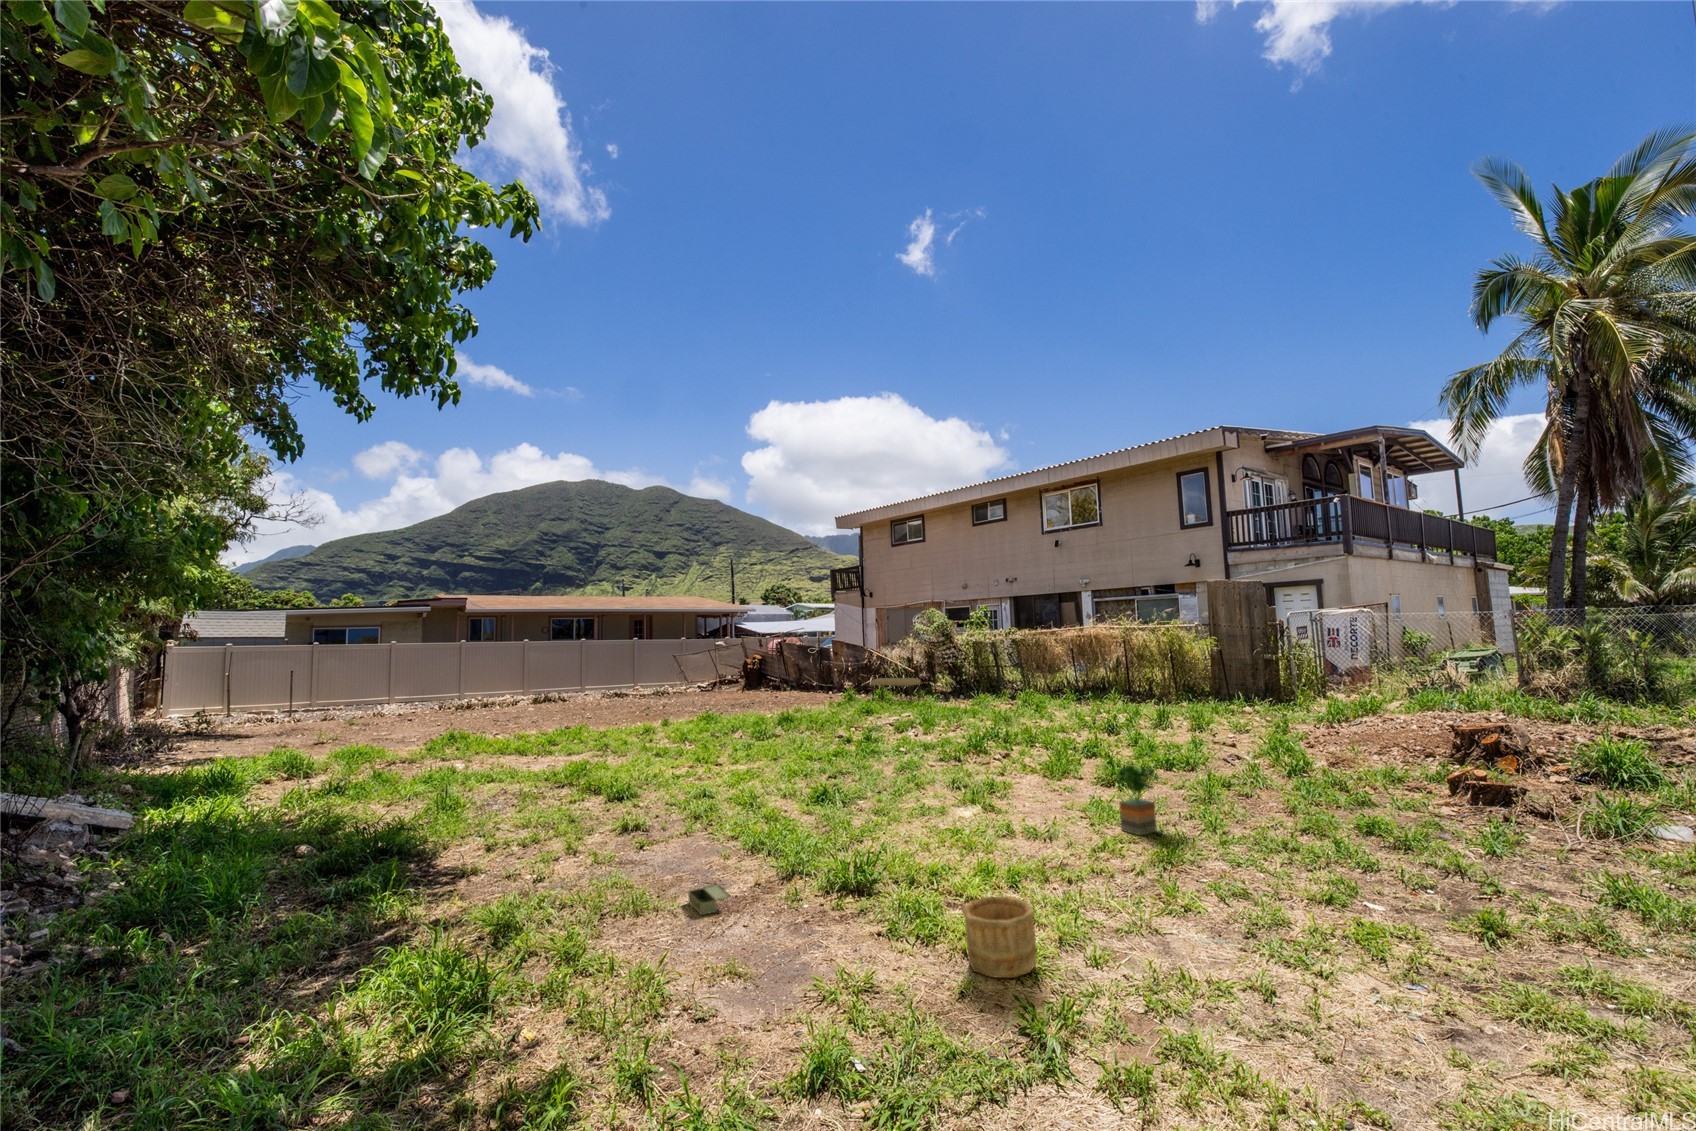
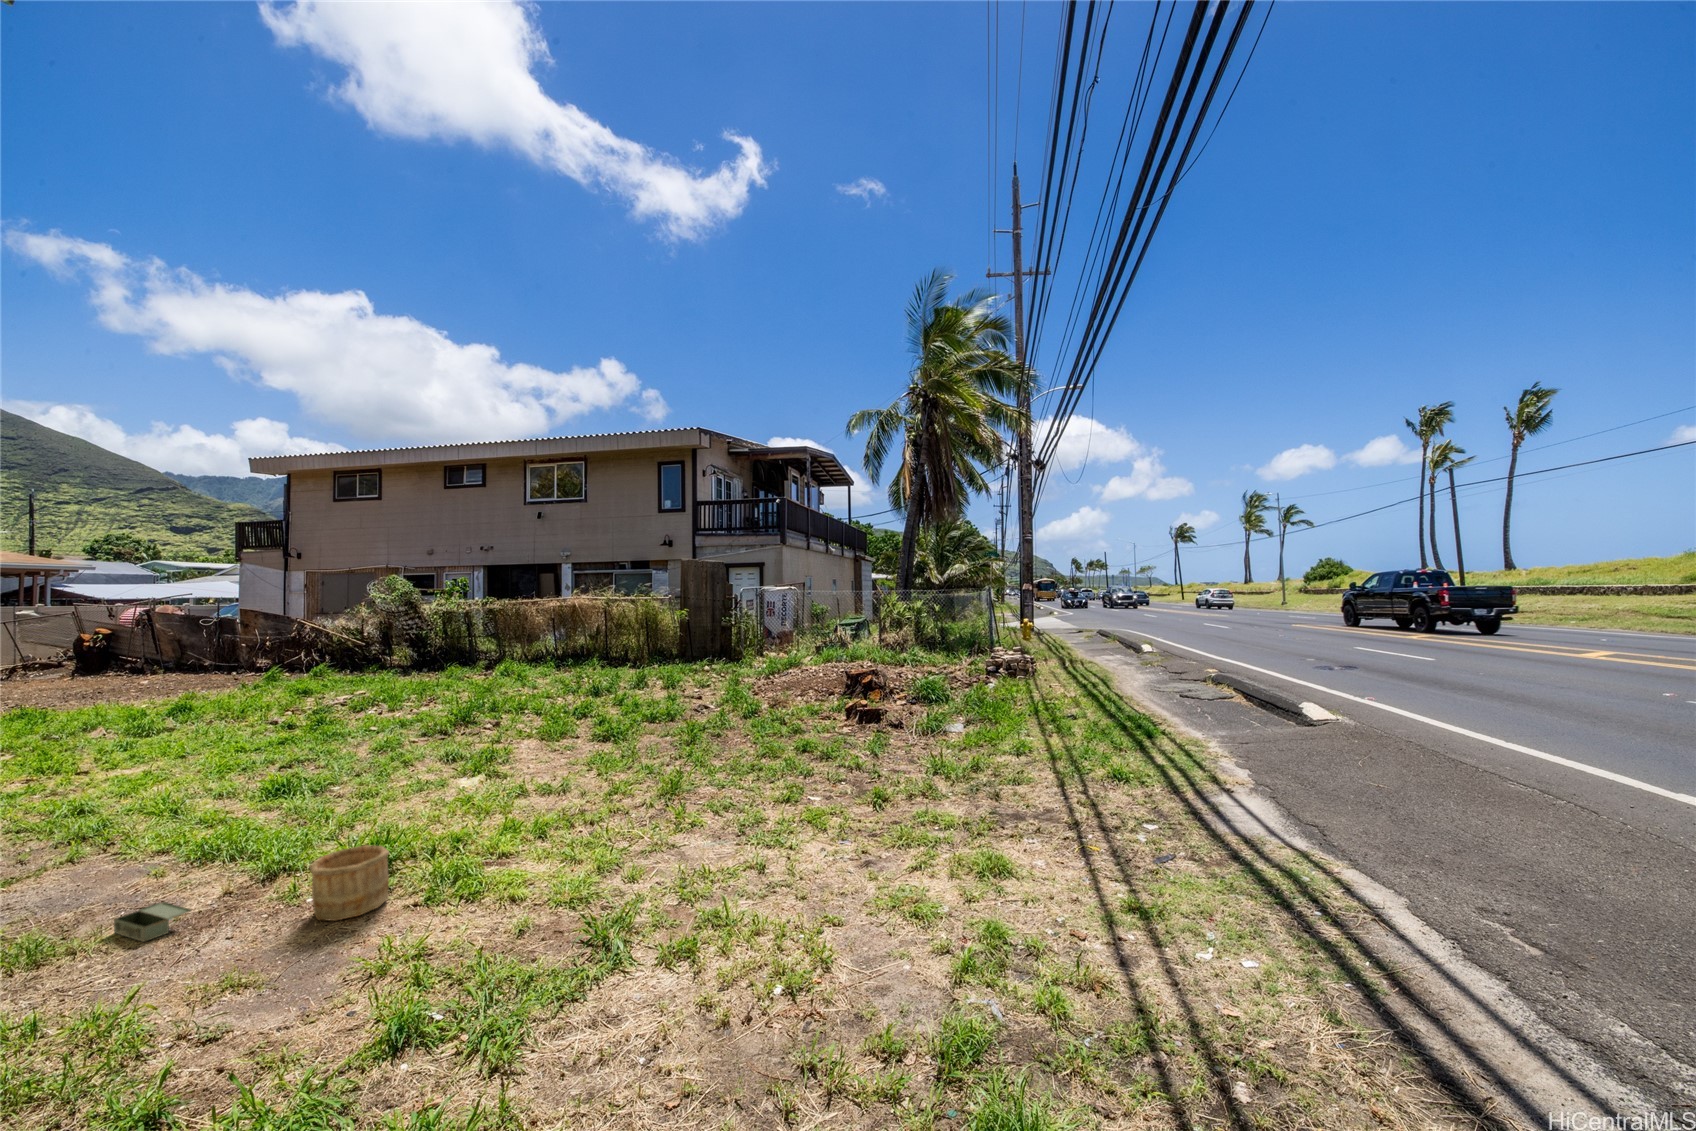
bench: present [871,678,921,701] -> none [311,651,381,678]
potted tree: present [1117,765,1159,835] -> none [625,715,663,775]
wooden bucket: present [962,897,1036,978] -> present [309,845,389,921]

